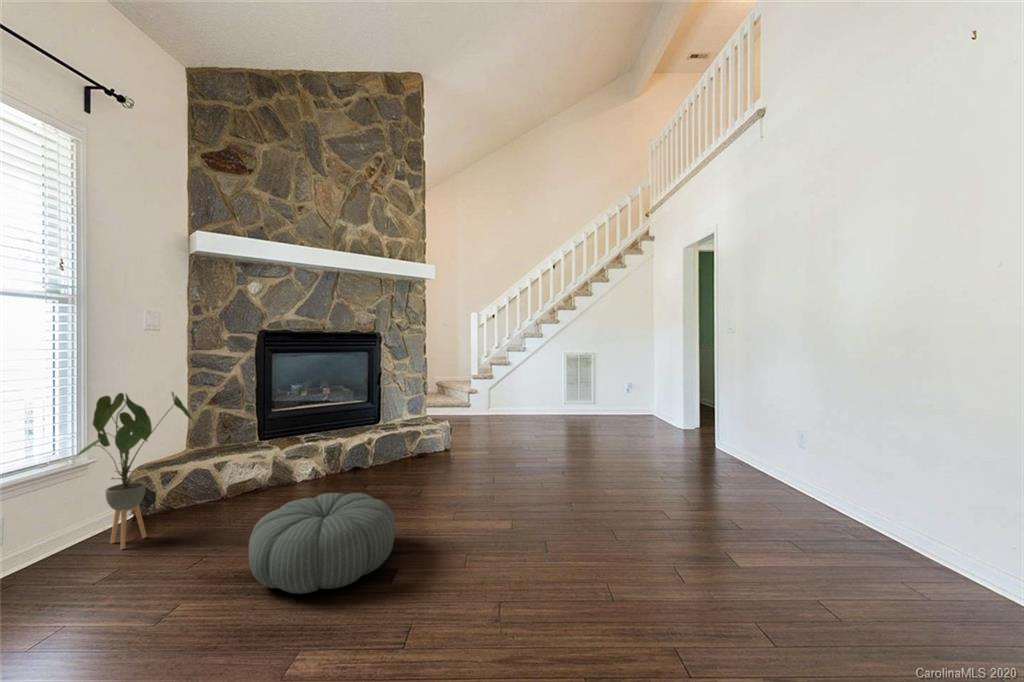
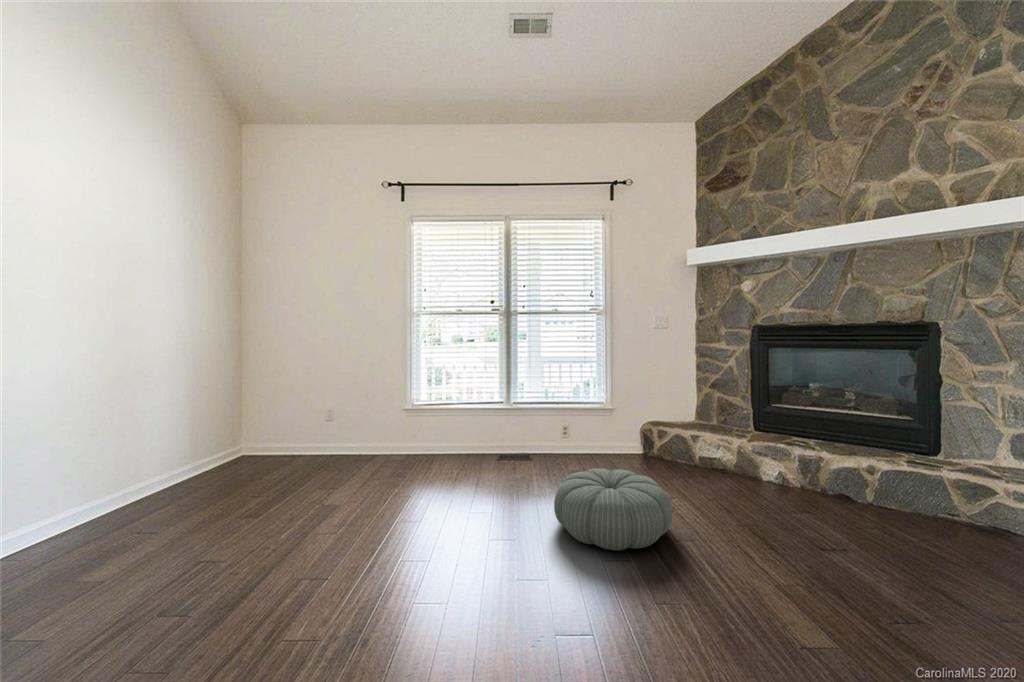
house plant: present [77,392,194,549] -> none [590,369,647,464]

